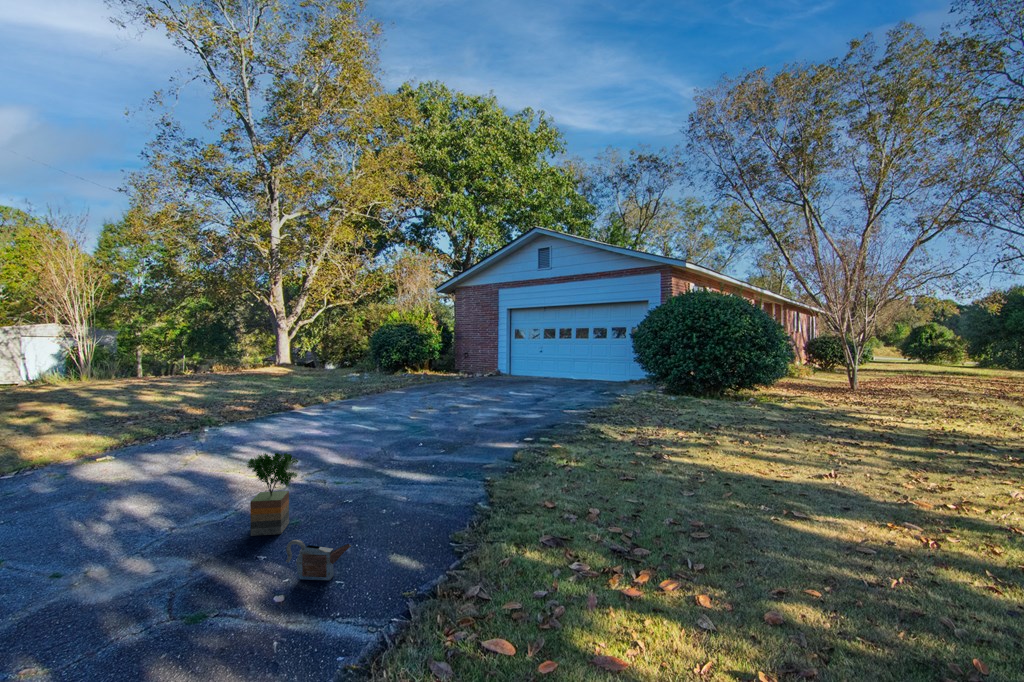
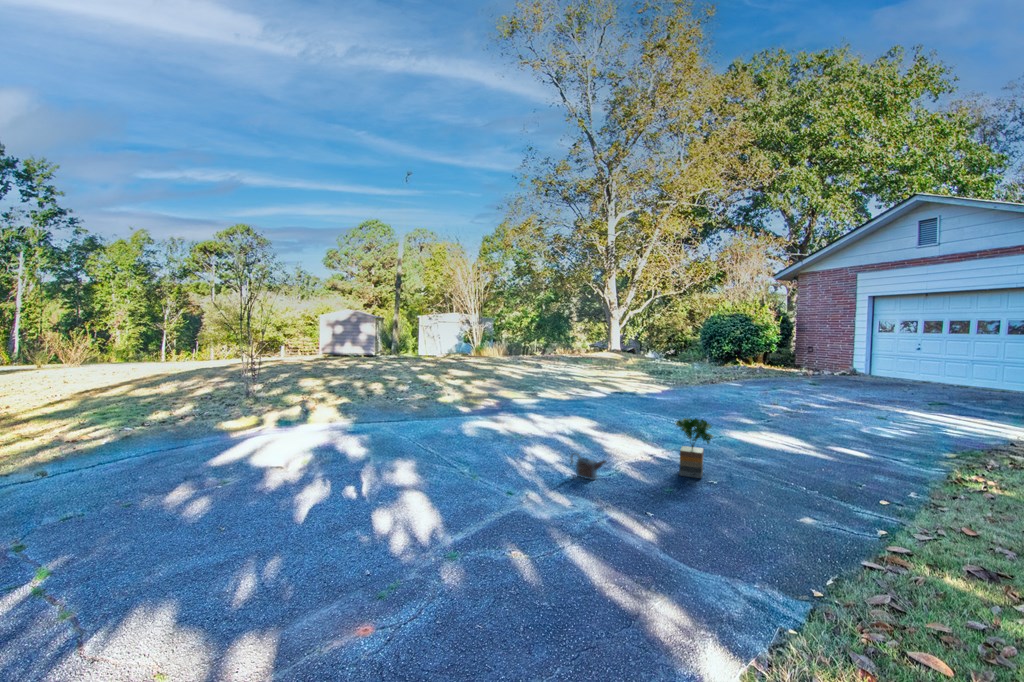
watering can: present [286,540,351,580] -> present [570,453,606,480]

